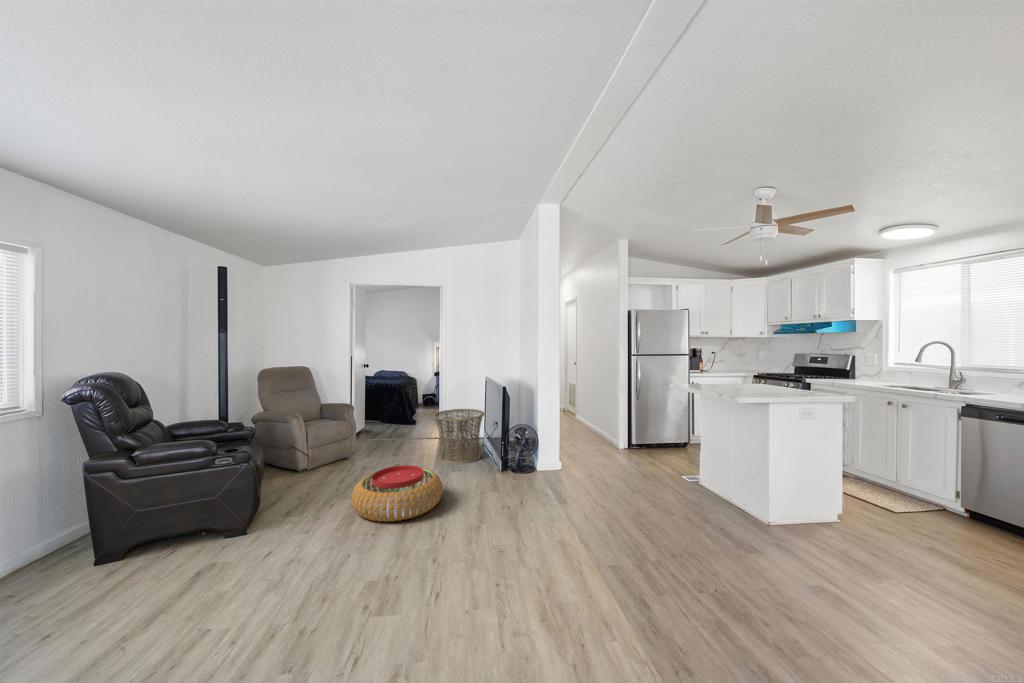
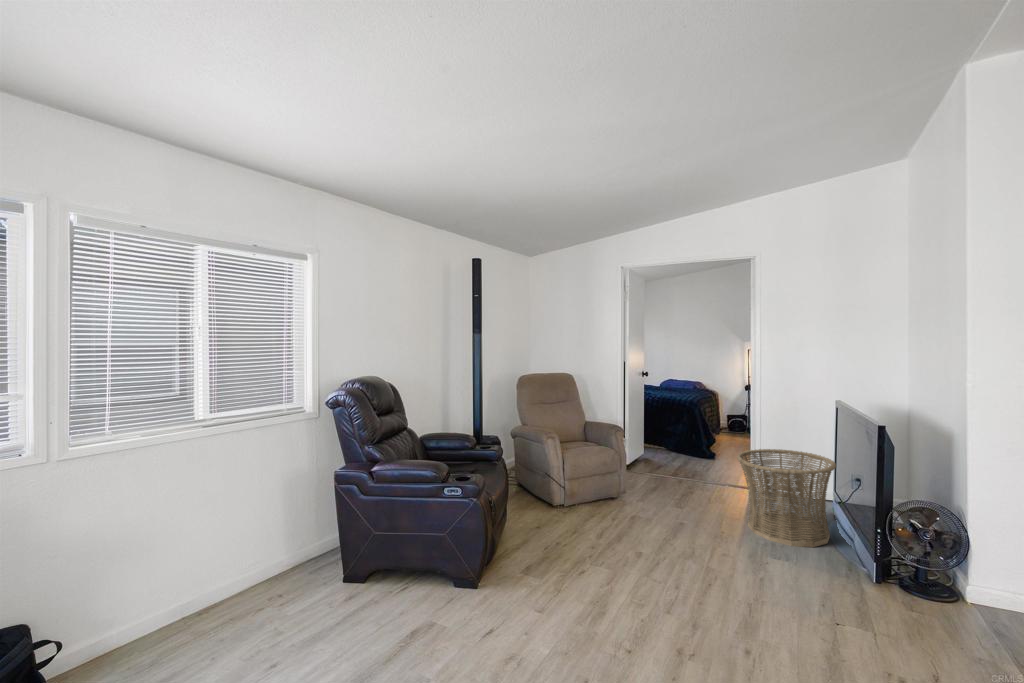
pouf: present [352,465,443,522] -> none [603,536,755,642]

